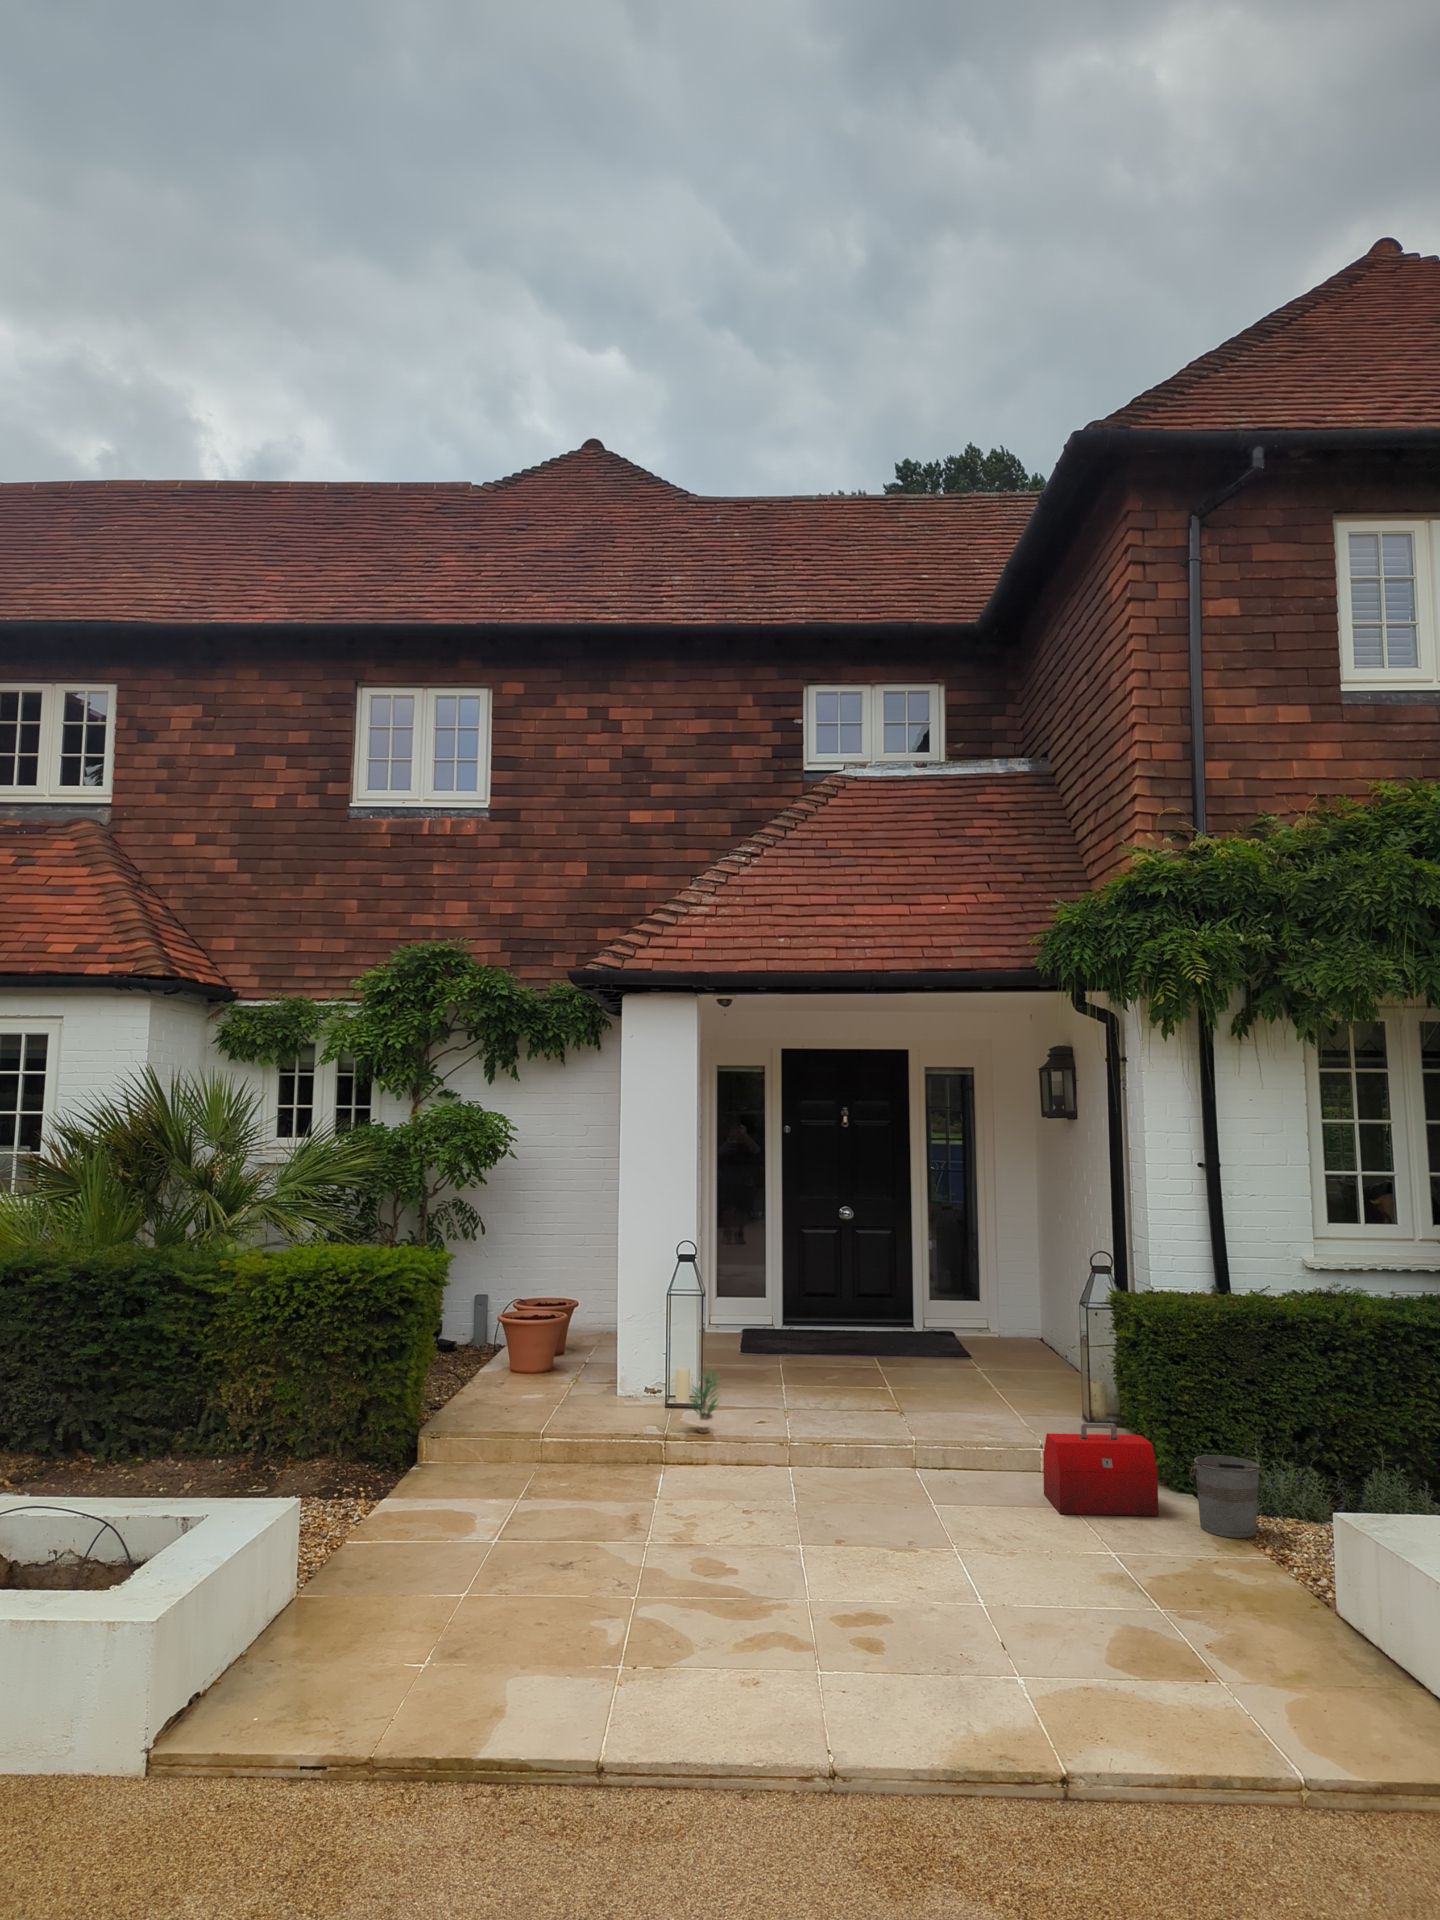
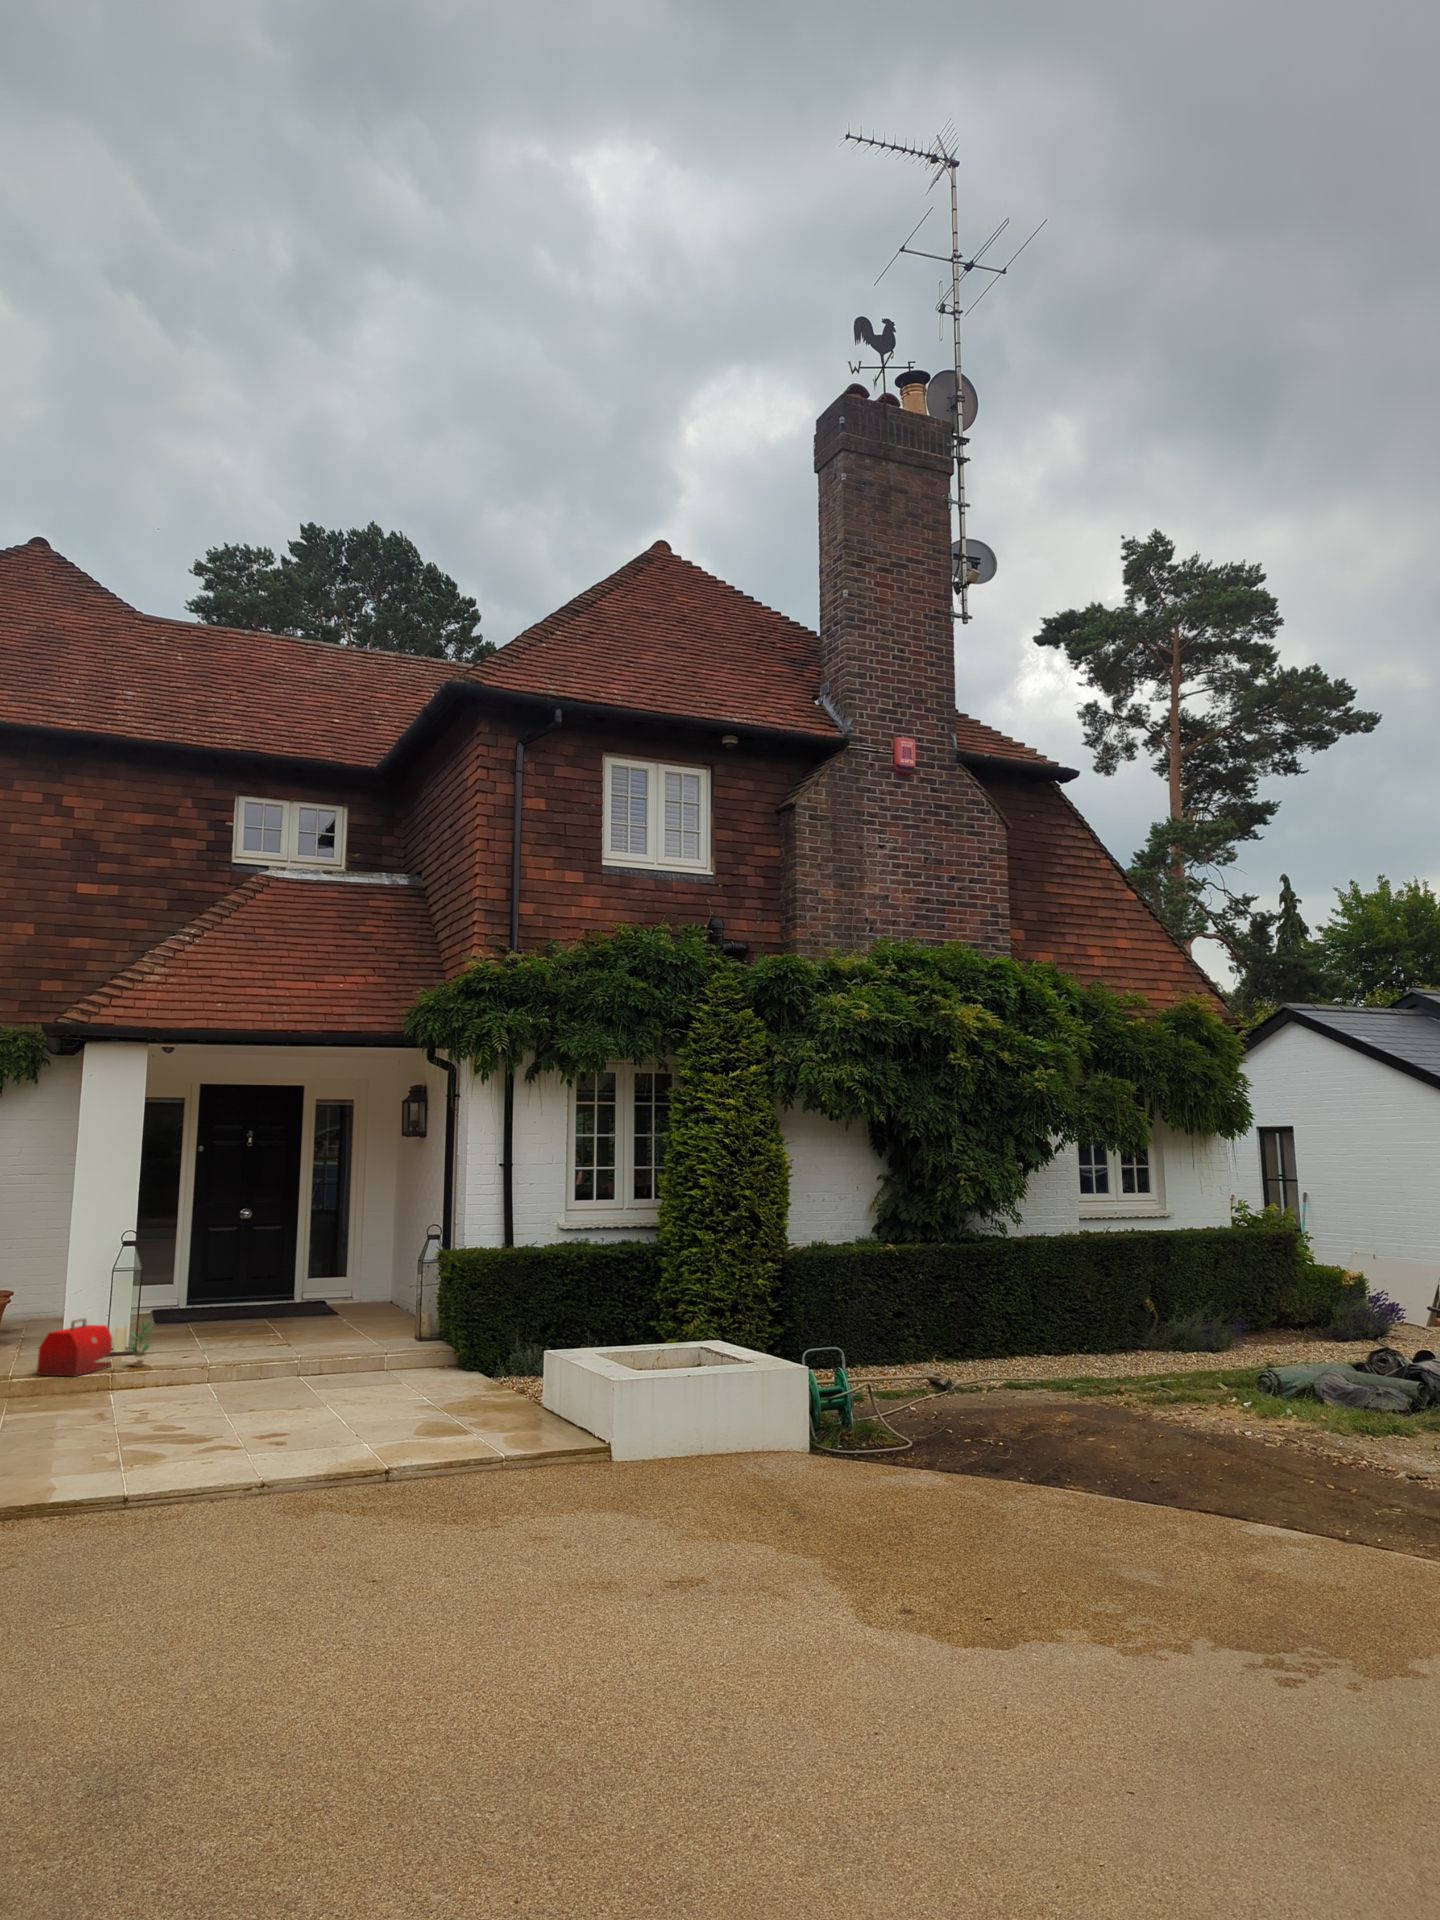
toolbox: present [1043,1423,1158,1516] -> present [37,1318,112,1377]
bucket: present [1190,1455,1265,1538] -> none [478,1339,522,1384]

